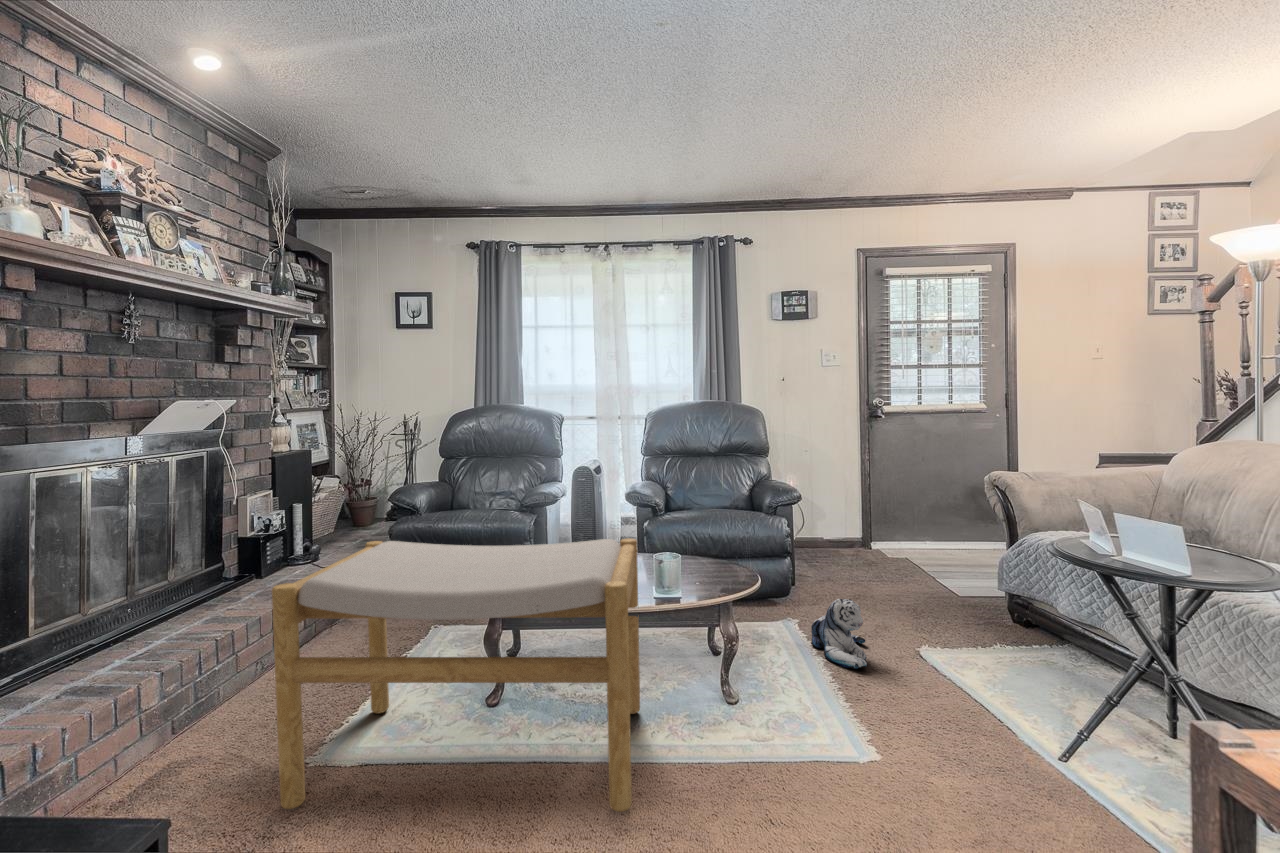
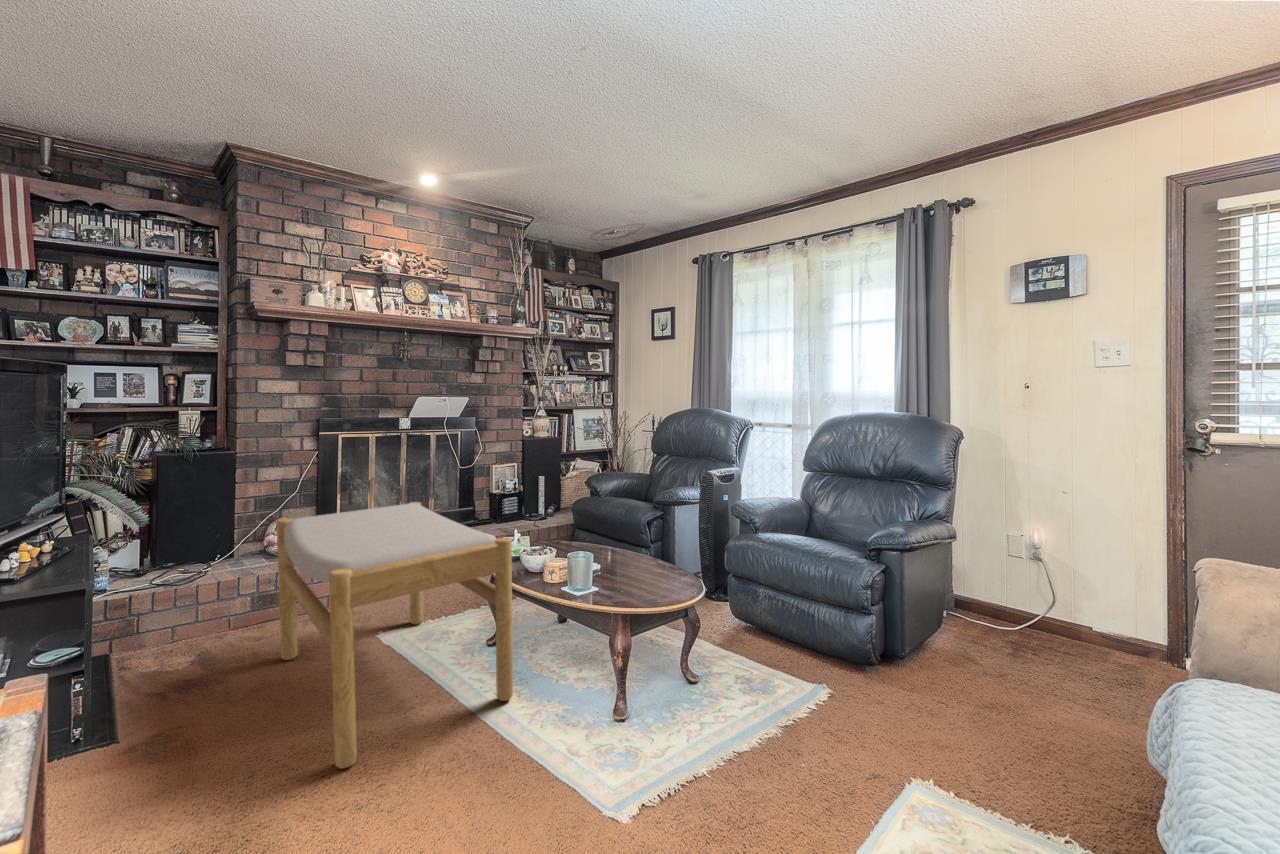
plush toy: present [811,599,867,669] -> none [753,678,843,781]

